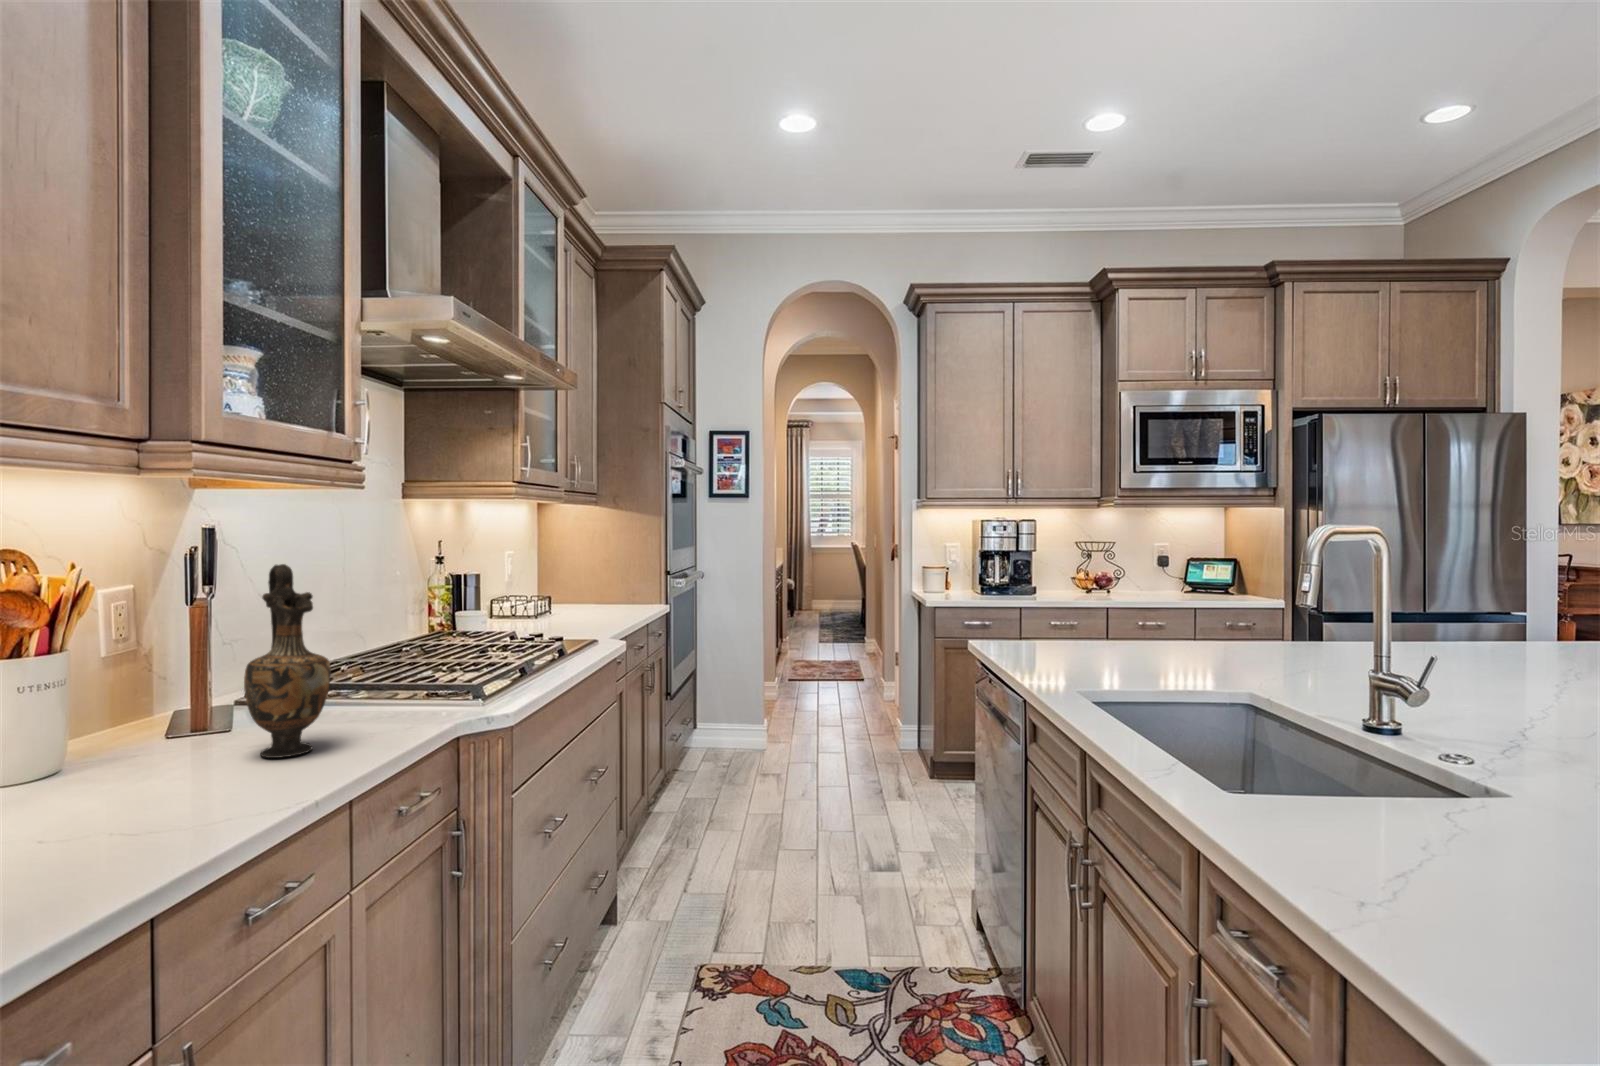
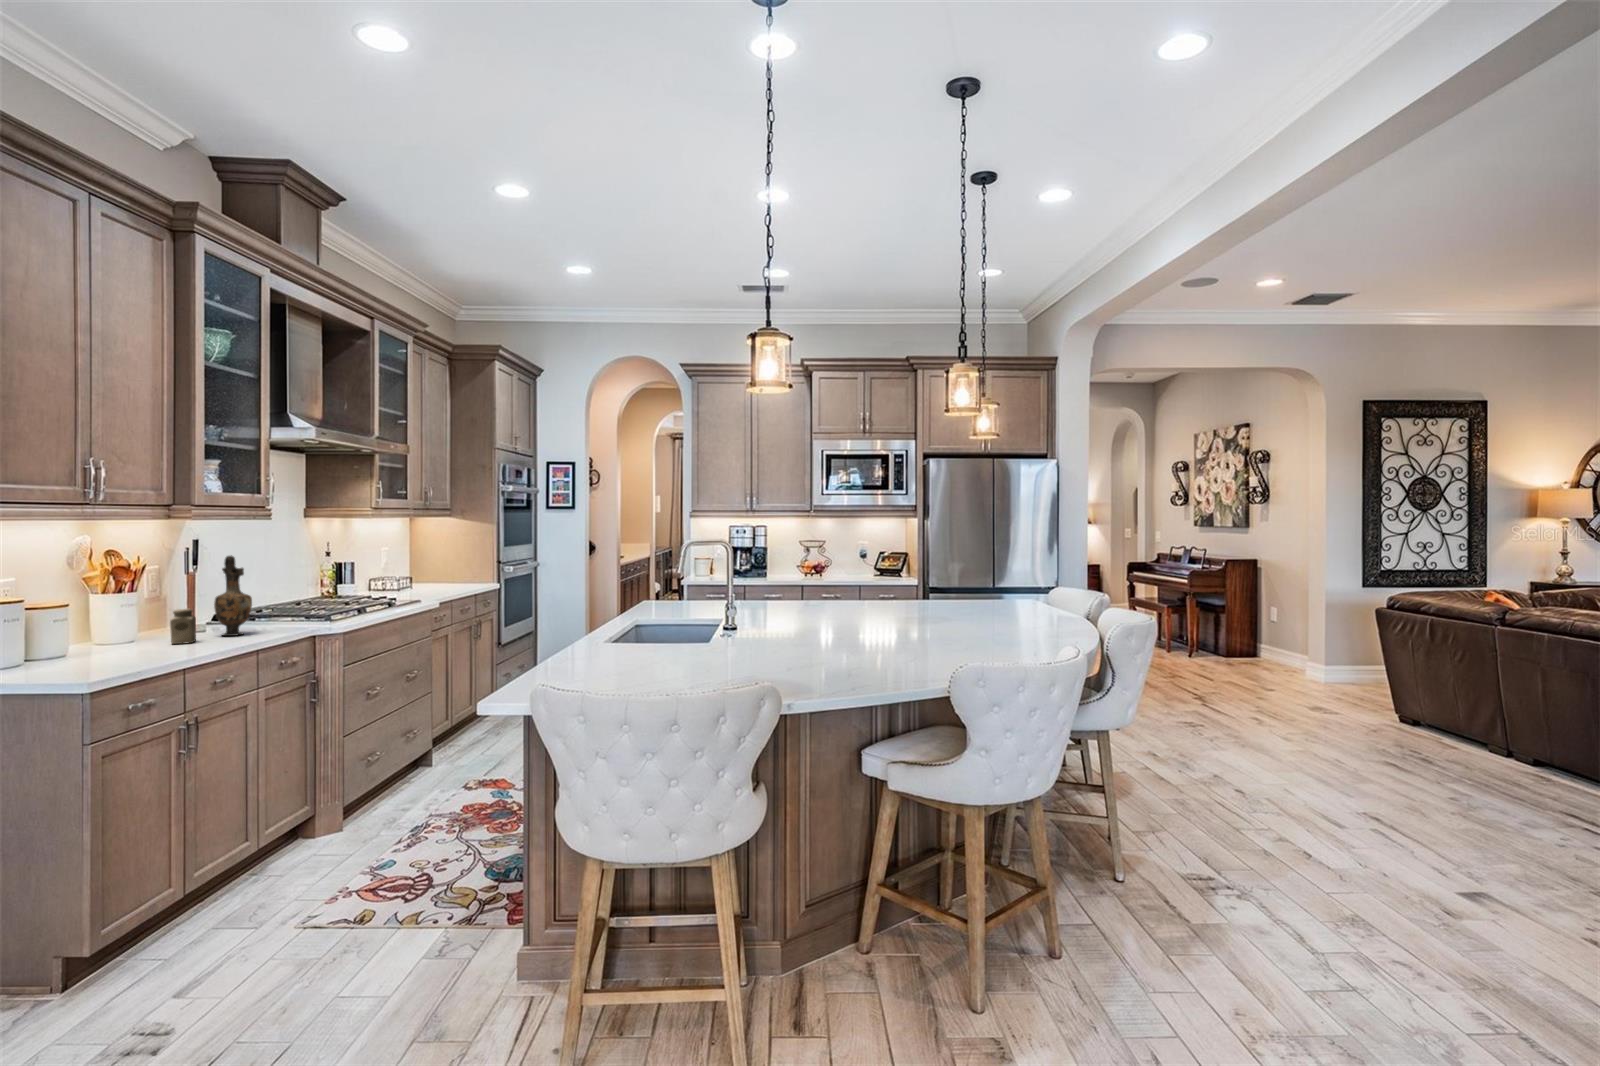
salt shaker: none [129,699,198,797] -> present [170,609,196,644]

